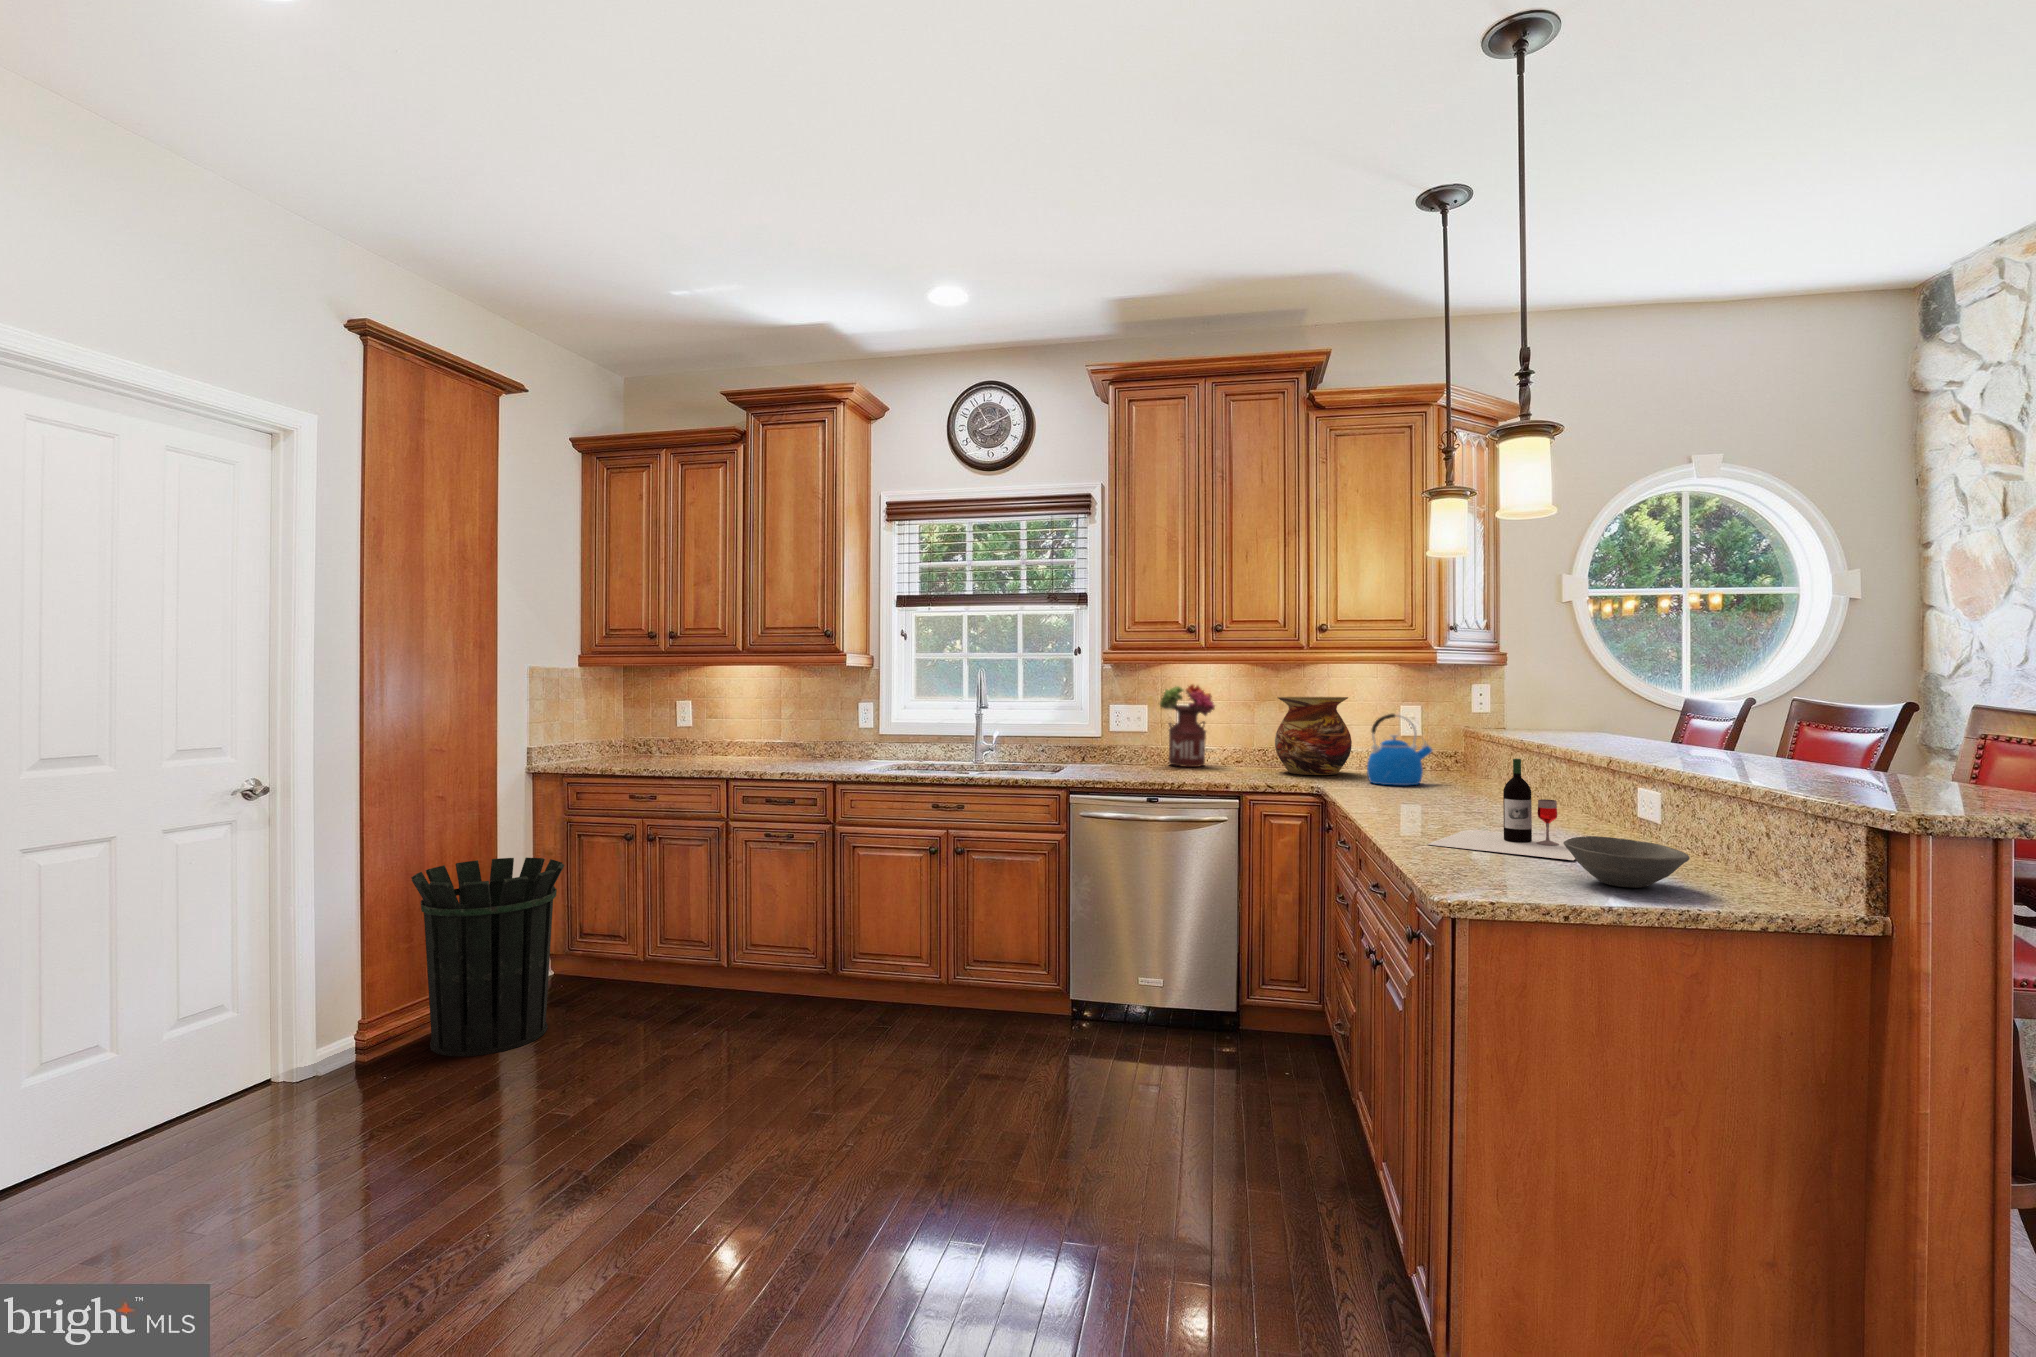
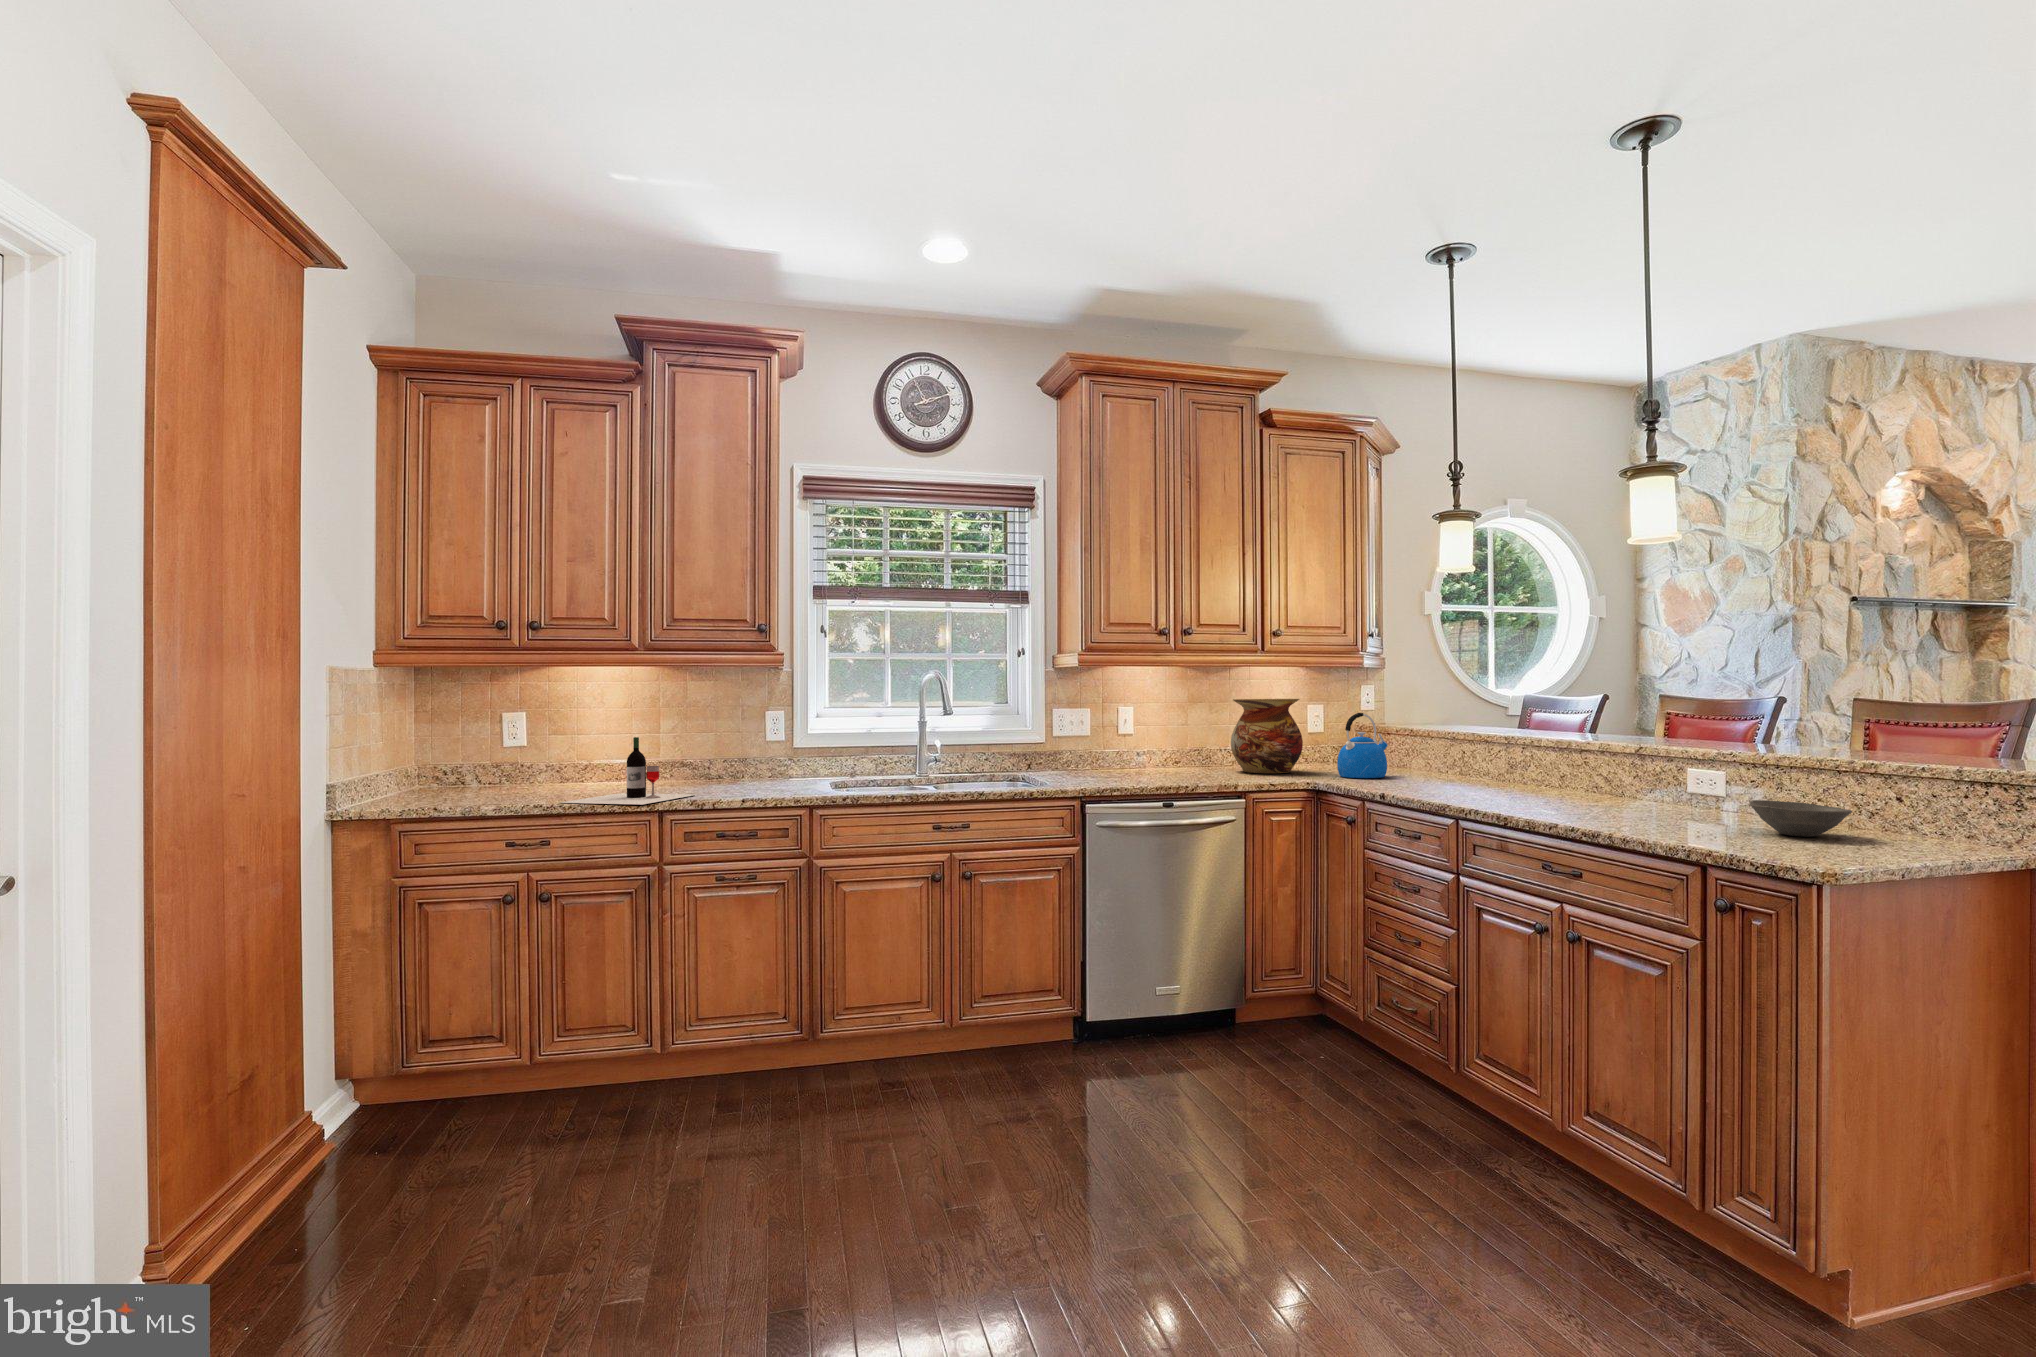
flower arrangement: present [1160,684,1215,767] -> none [1112,687,1170,772]
wine bottle: present [1429,759,1575,860] -> present [561,737,693,805]
waste bin: present [411,858,564,1056] -> none [274,937,503,1242]

